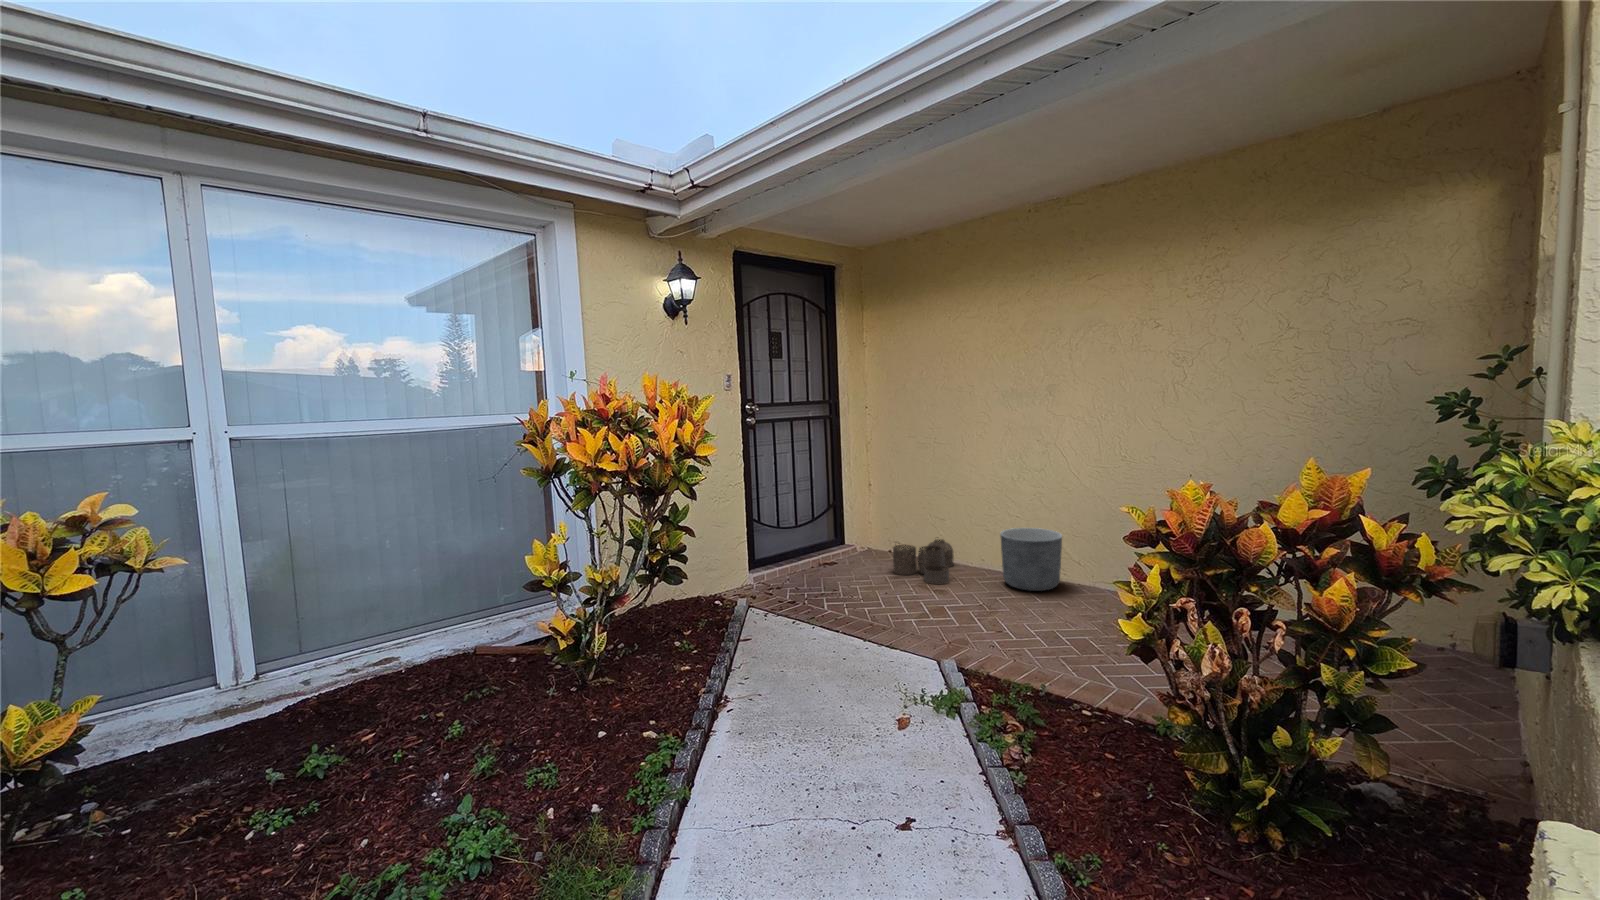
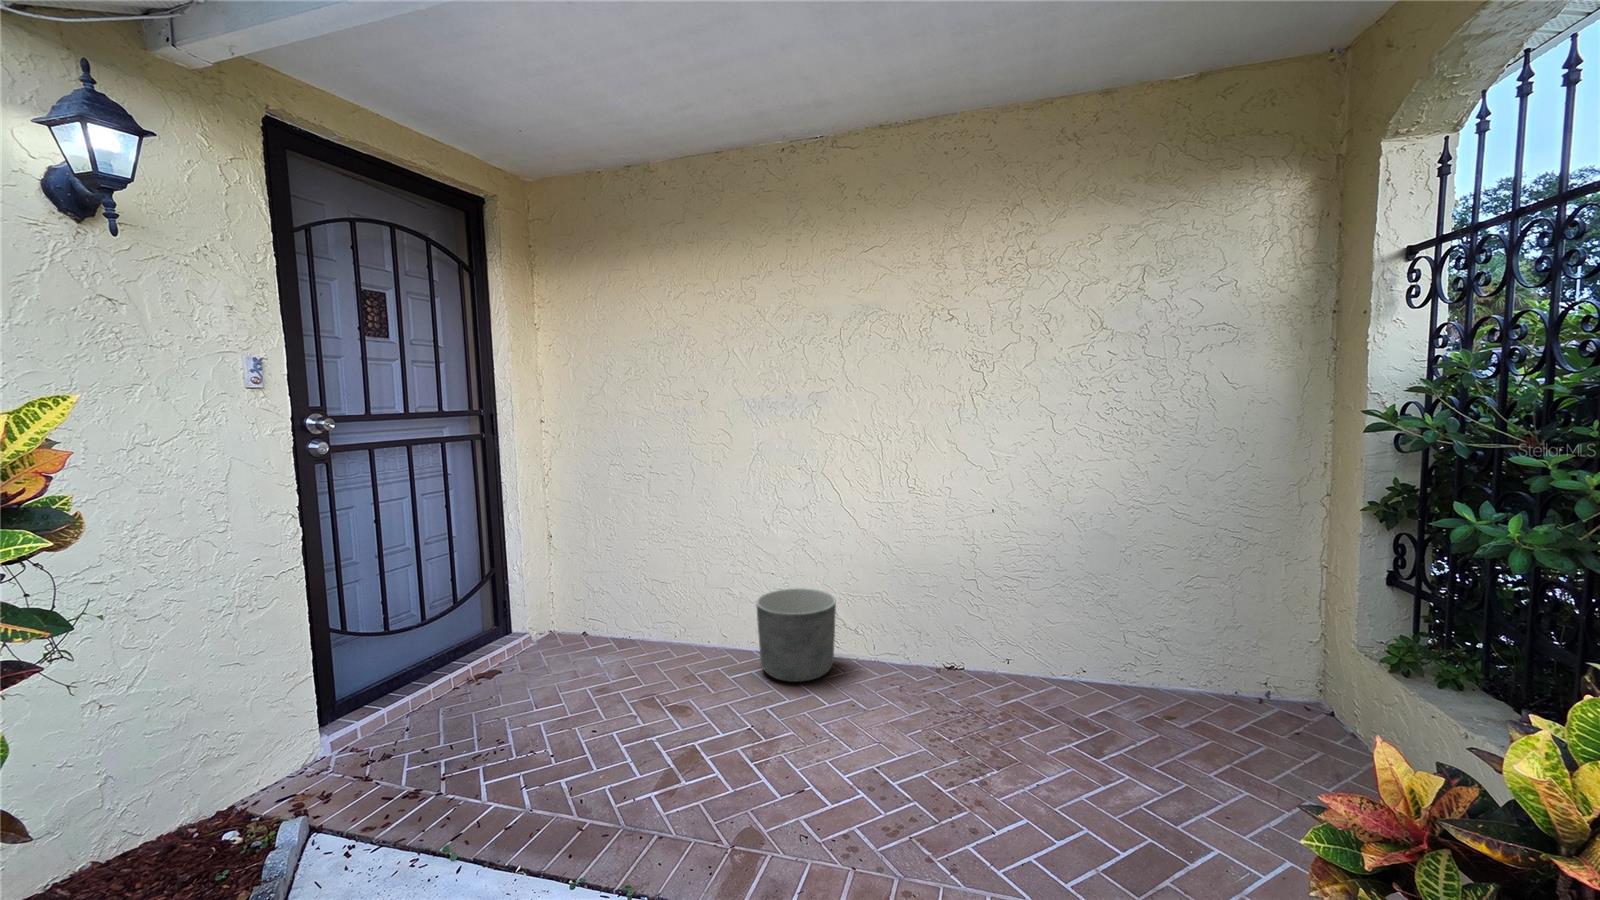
woven basket: present [893,537,954,584] -> none [595,611,686,693]

